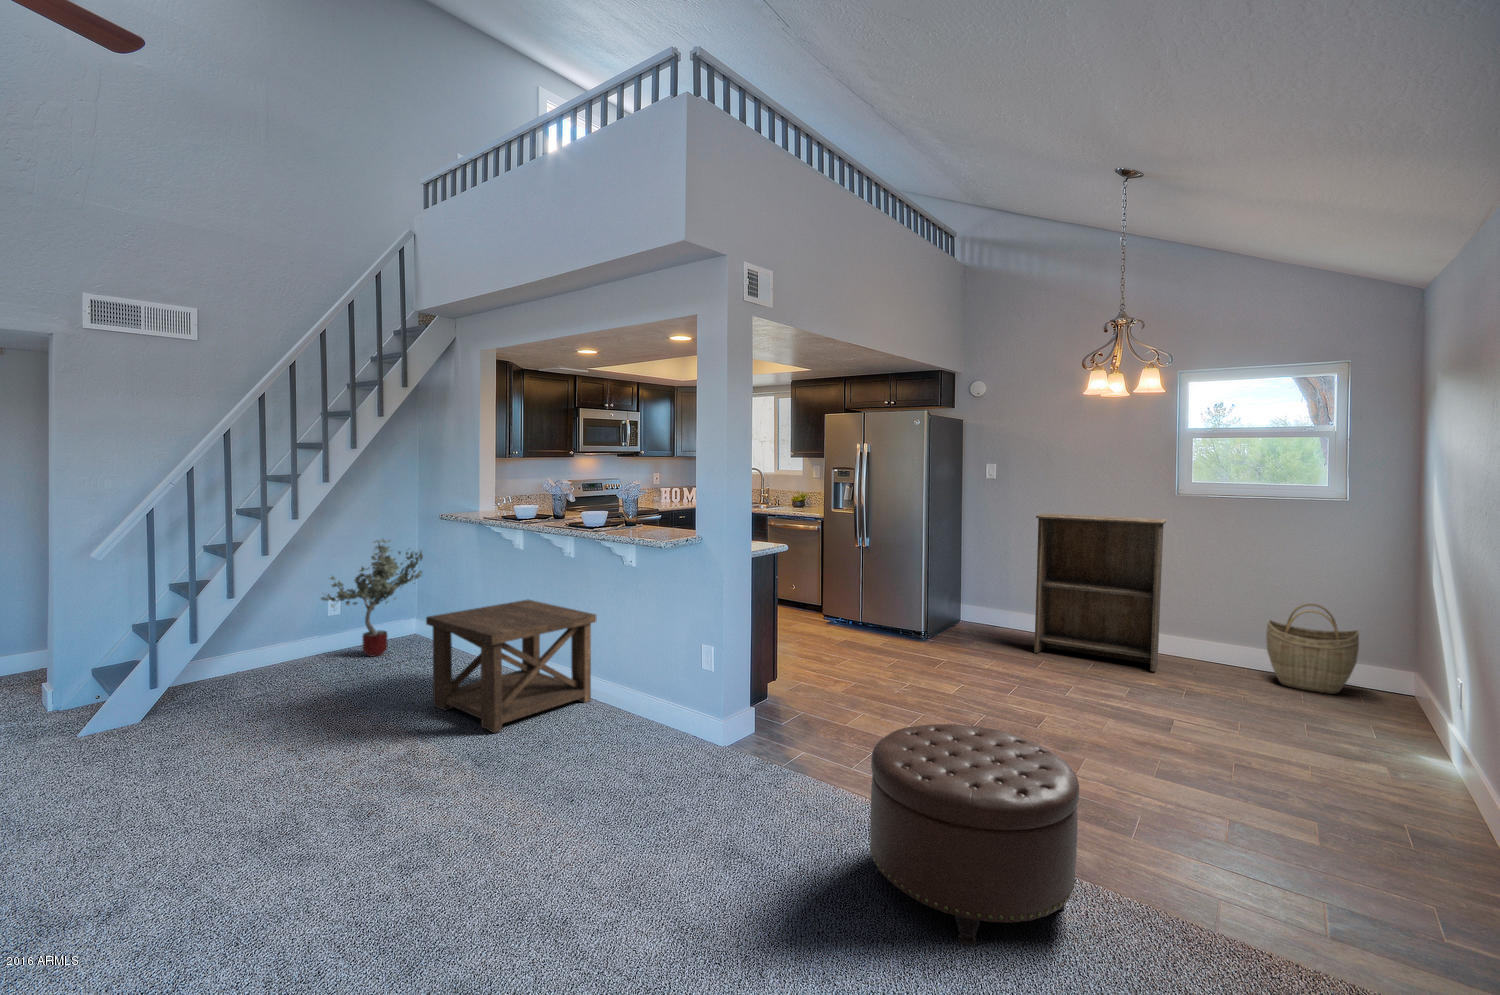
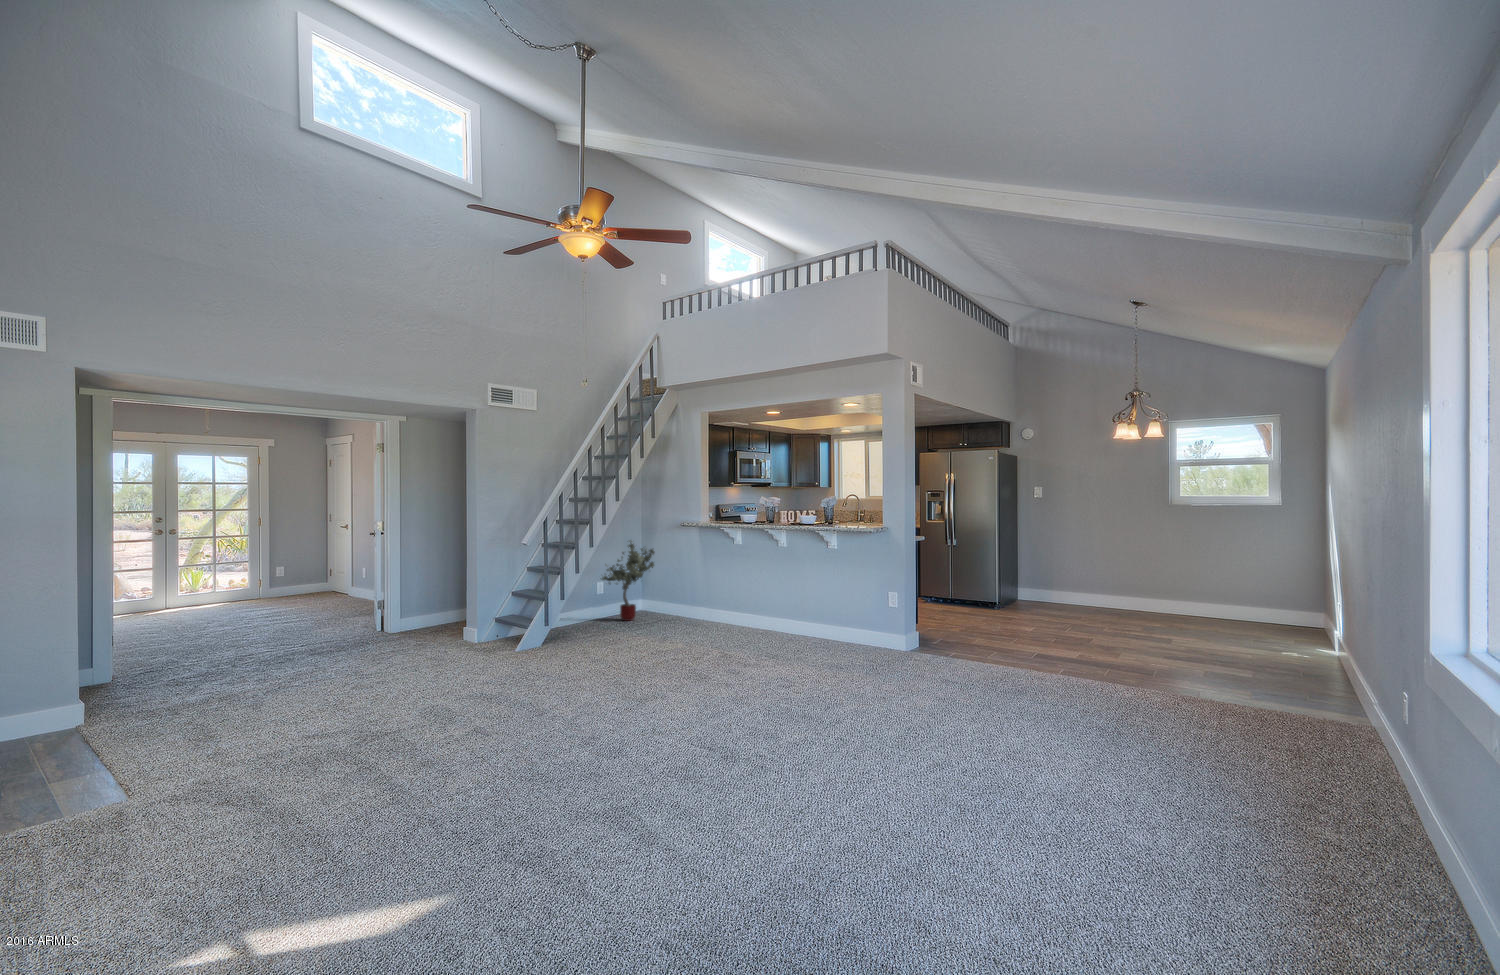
bookshelf: present [1034,513,1166,671] -> none [1078,519,1167,622]
side table: present [426,600,596,733] -> none [706,576,810,648]
woven basket: present [1266,604,1359,694] -> none [1236,573,1293,630]
ottoman: present [870,724,1079,946] -> none [1025,613,1130,697]

